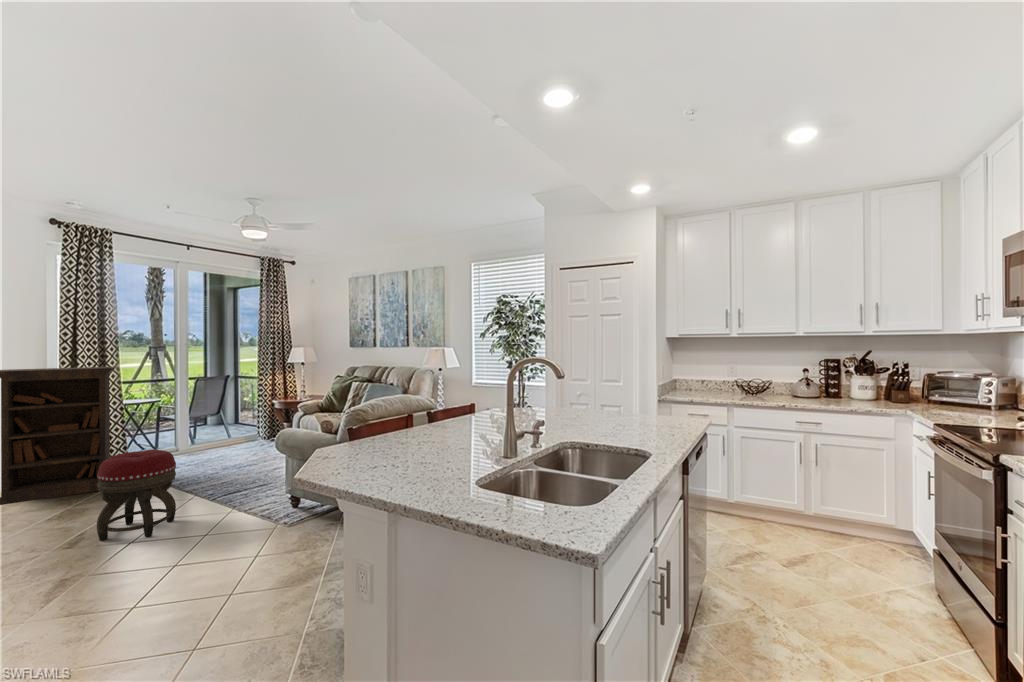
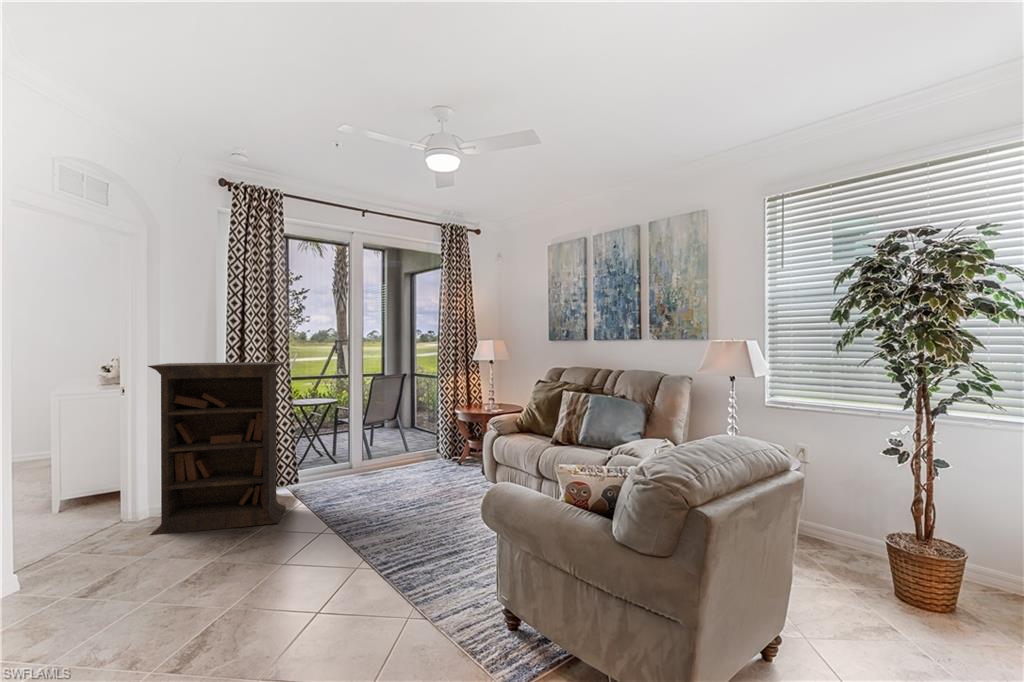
footstool: present [97,449,176,541] -> none [238,491,342,640]

